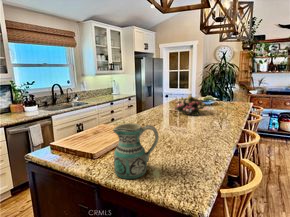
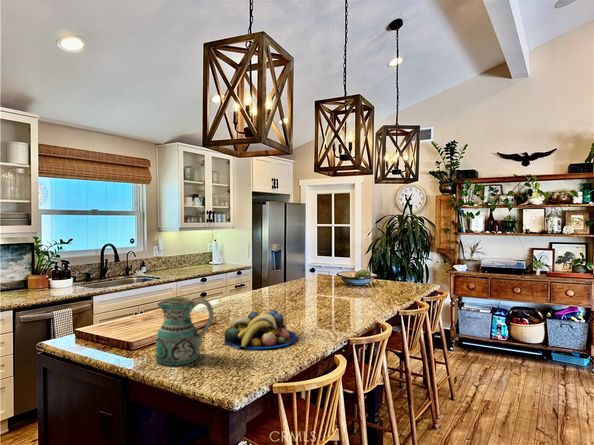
flower arrangement: present [173,95,205,116] -> none [288,267,339,301]
fruit bowl: none [155,127,207,159] -> present [224,310,297,350]

